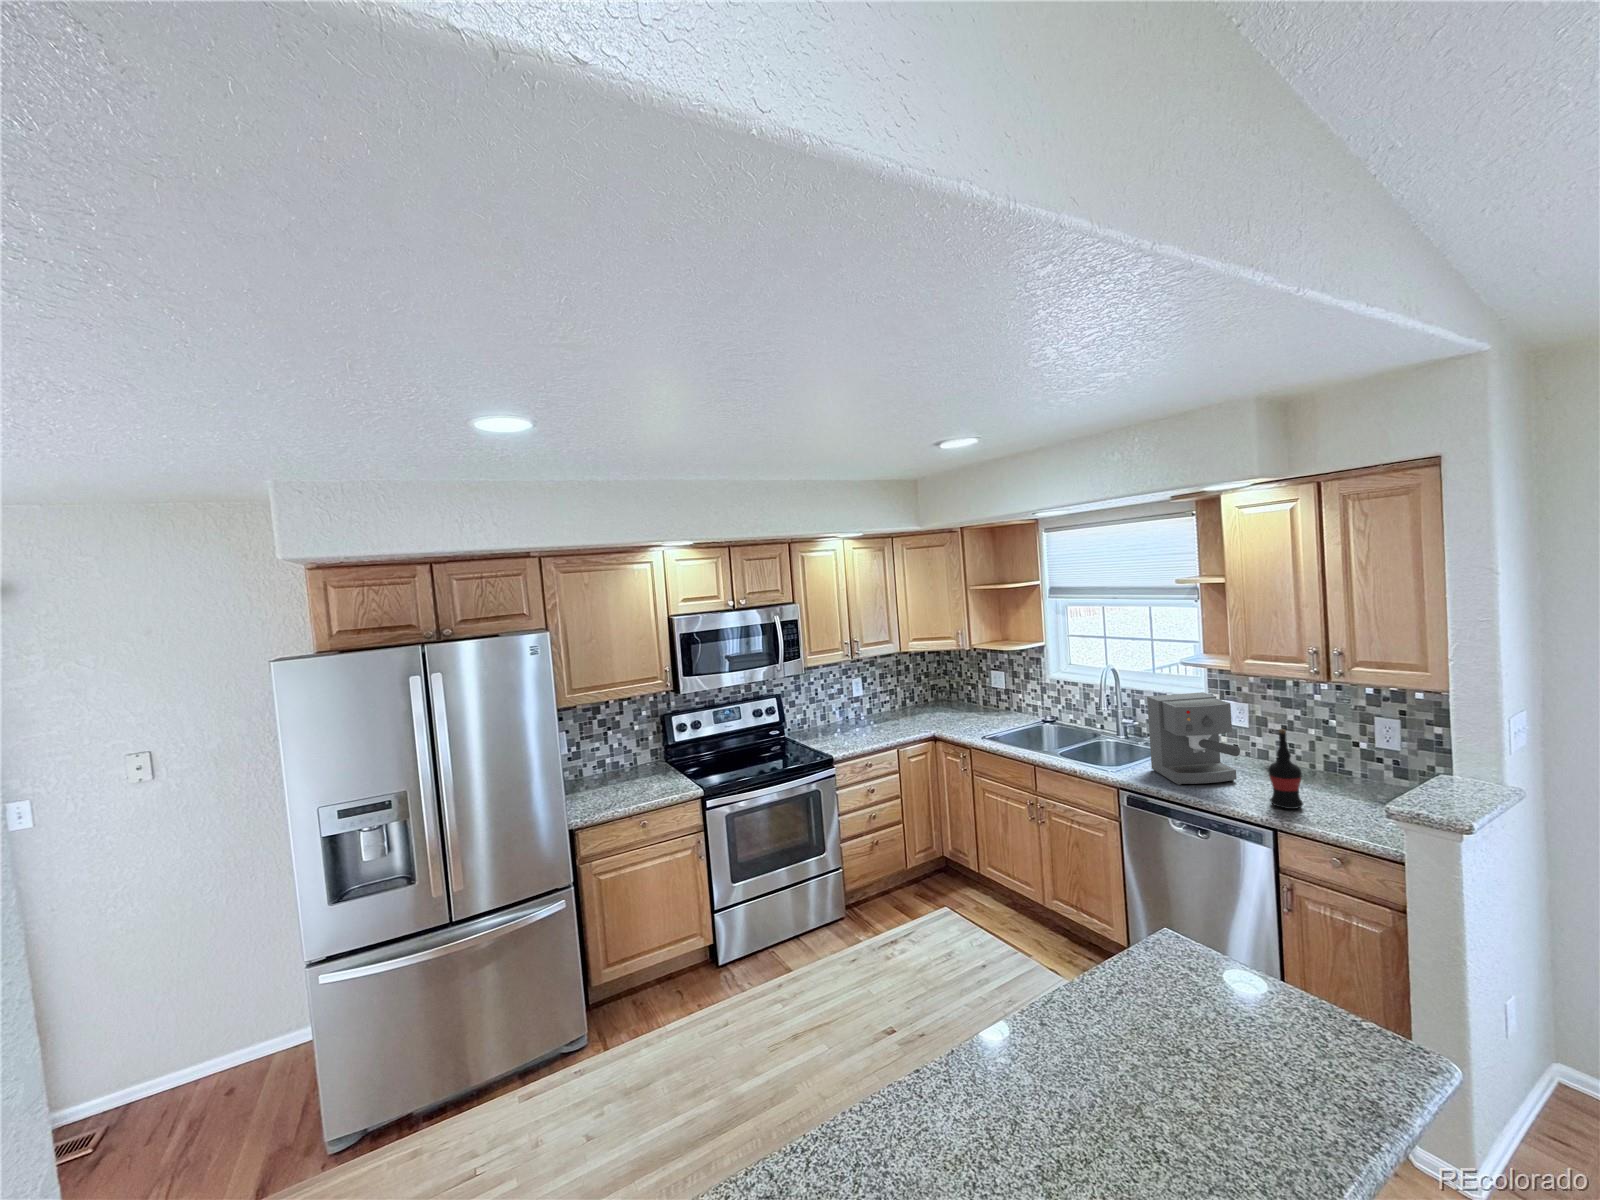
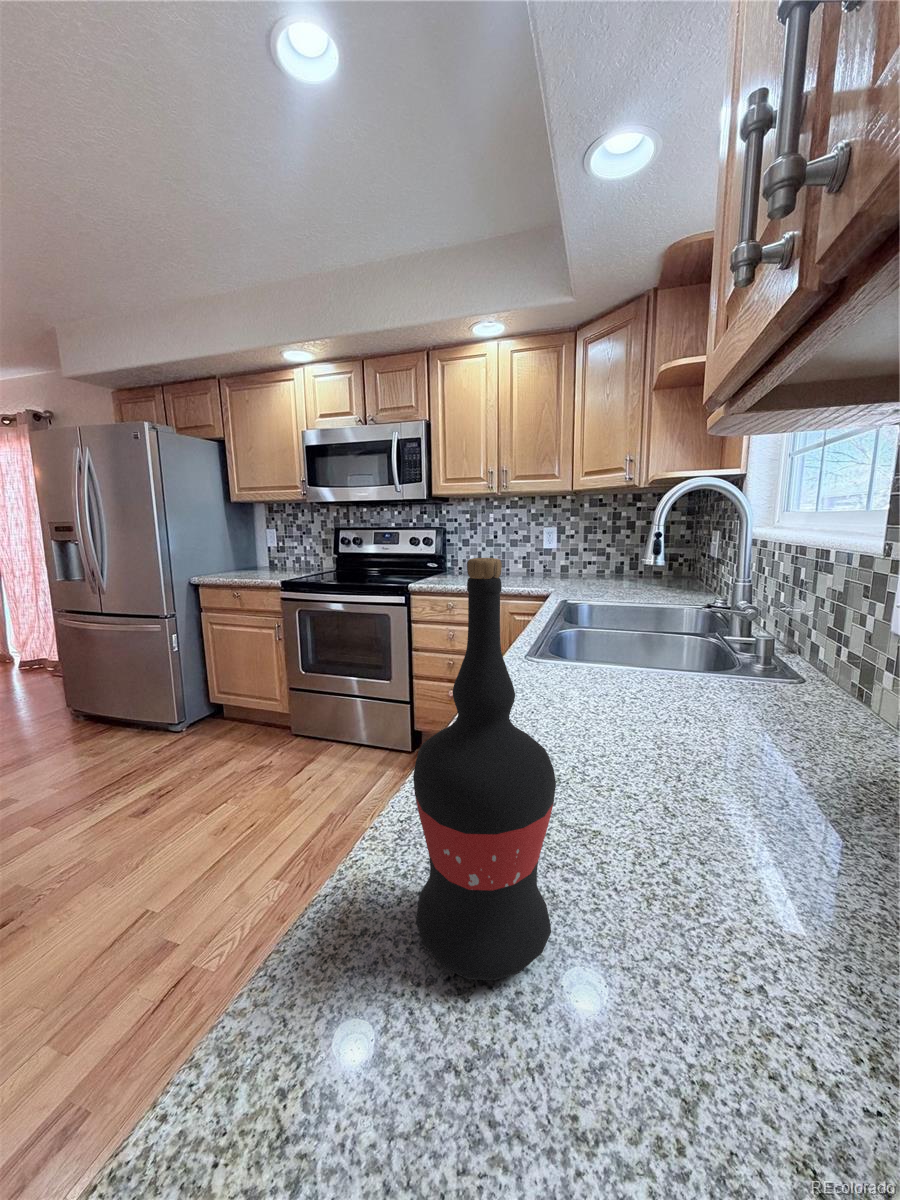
coffee maker: present [1147,692,1240,785] -> none [515,504,763,783]

